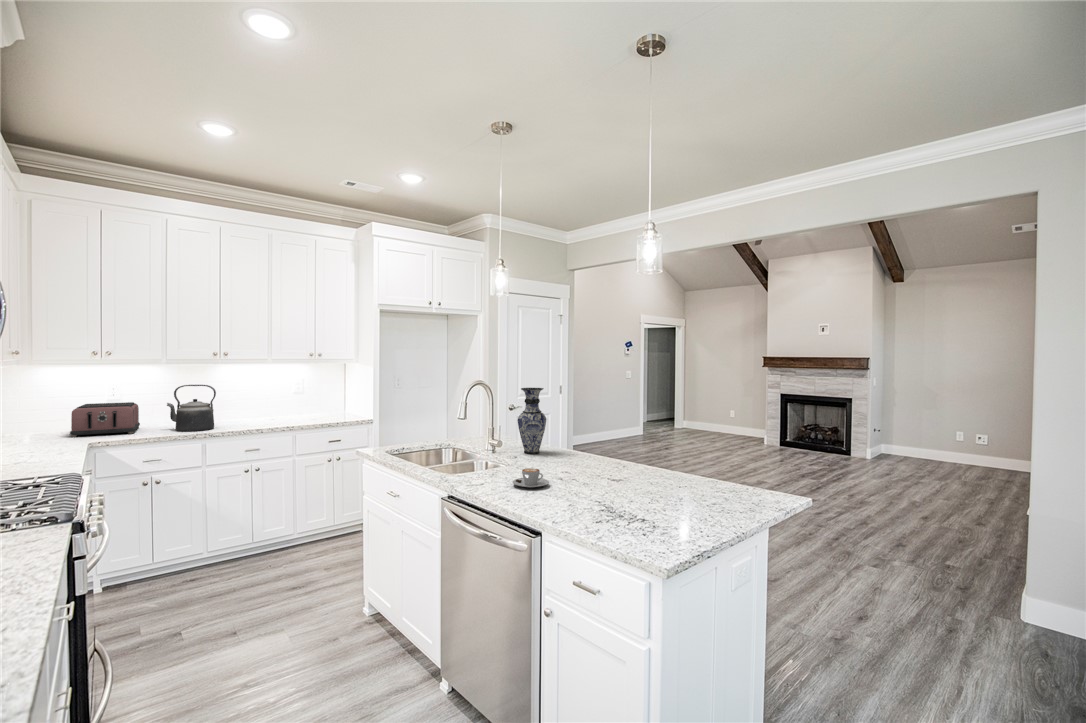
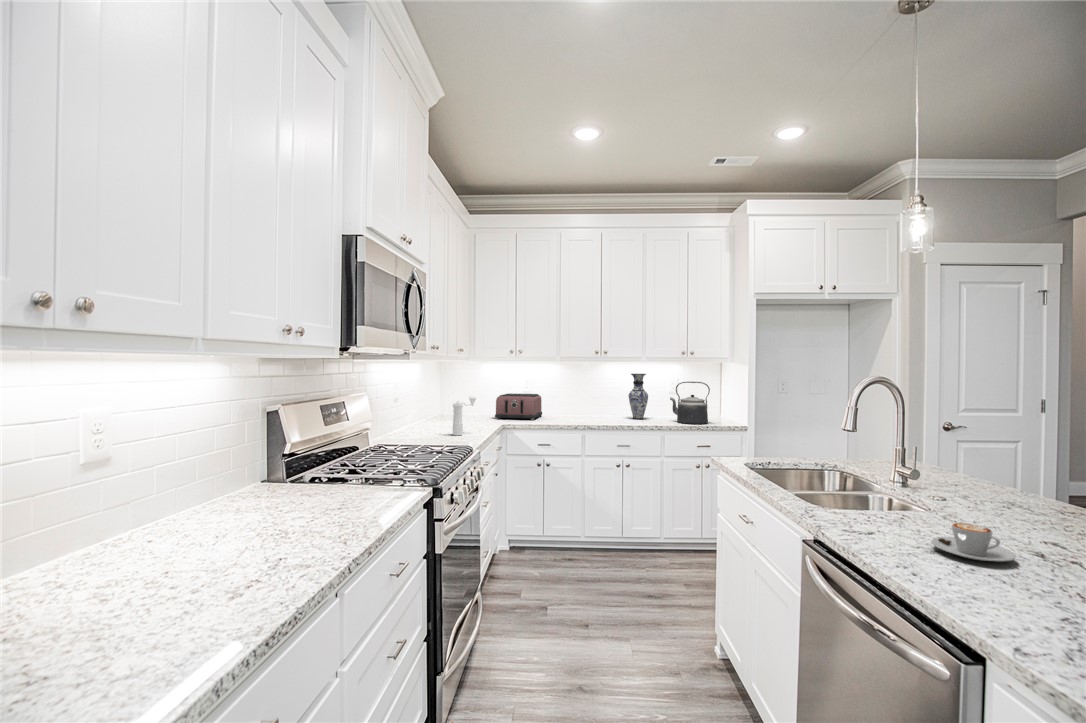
kettle: present [167,385,216,431] -> present [670,382,710,424]
vase: present [518,388,546,454] -> present [629,374,648,419]
pepper mill: none [25,412,62,464] -> present [453,396,476,435]

